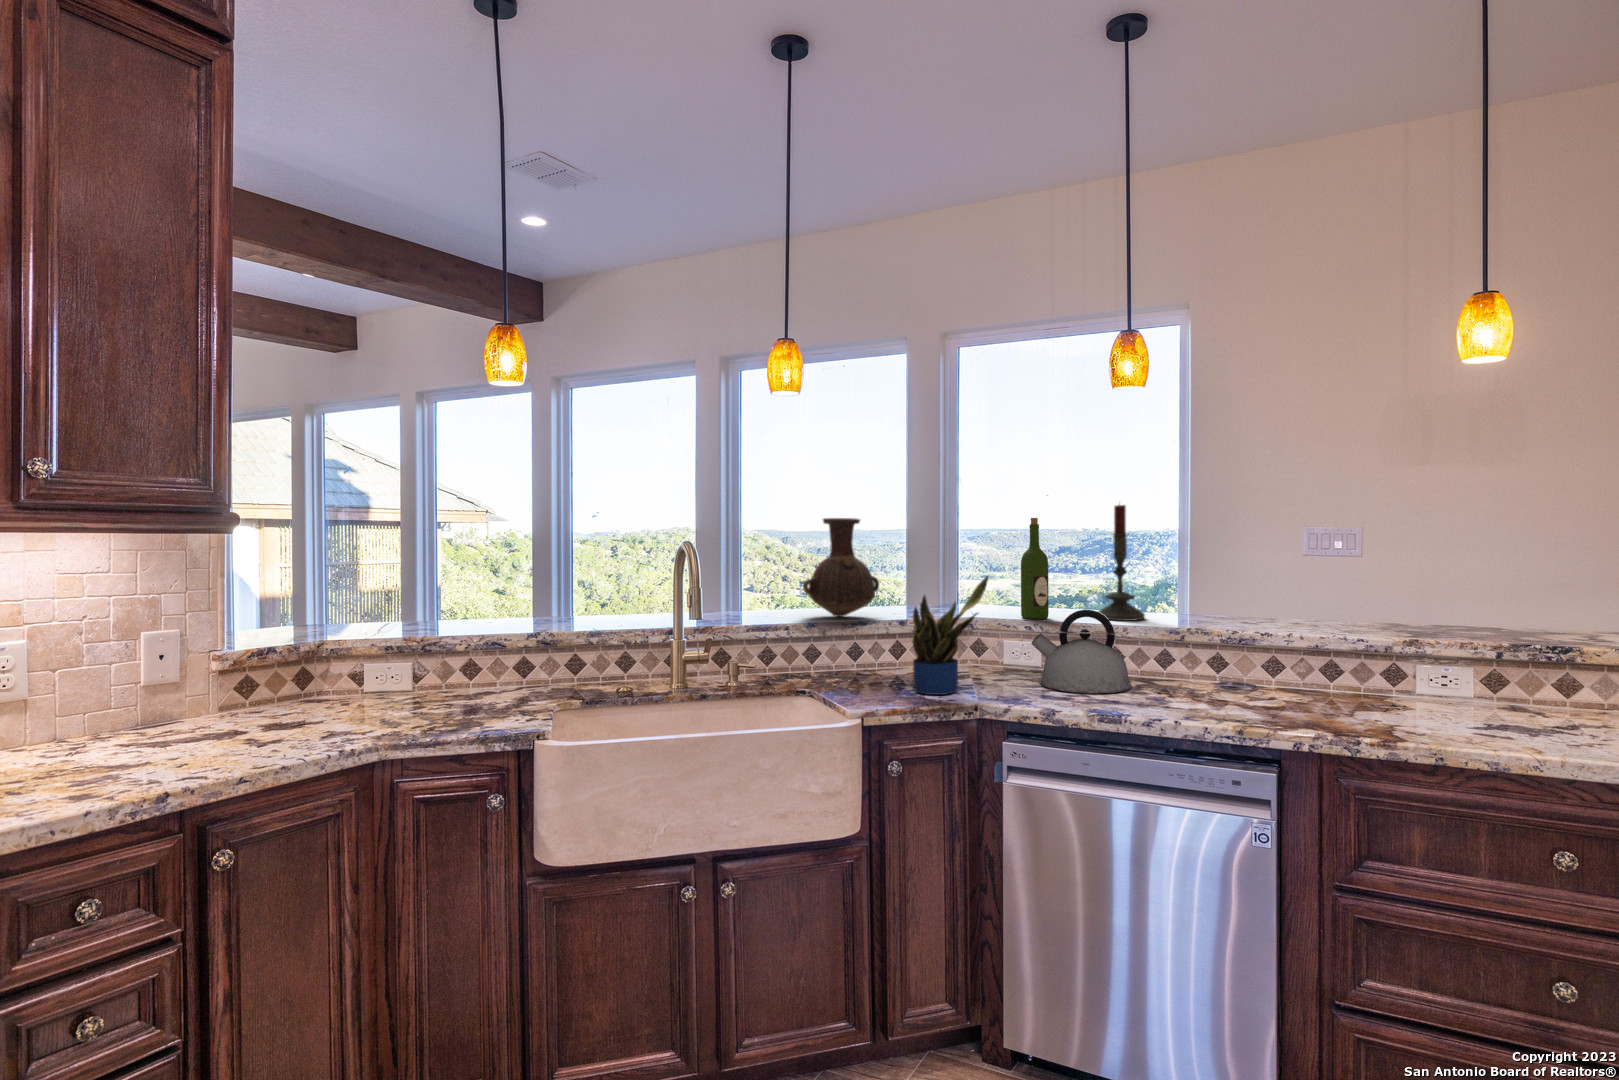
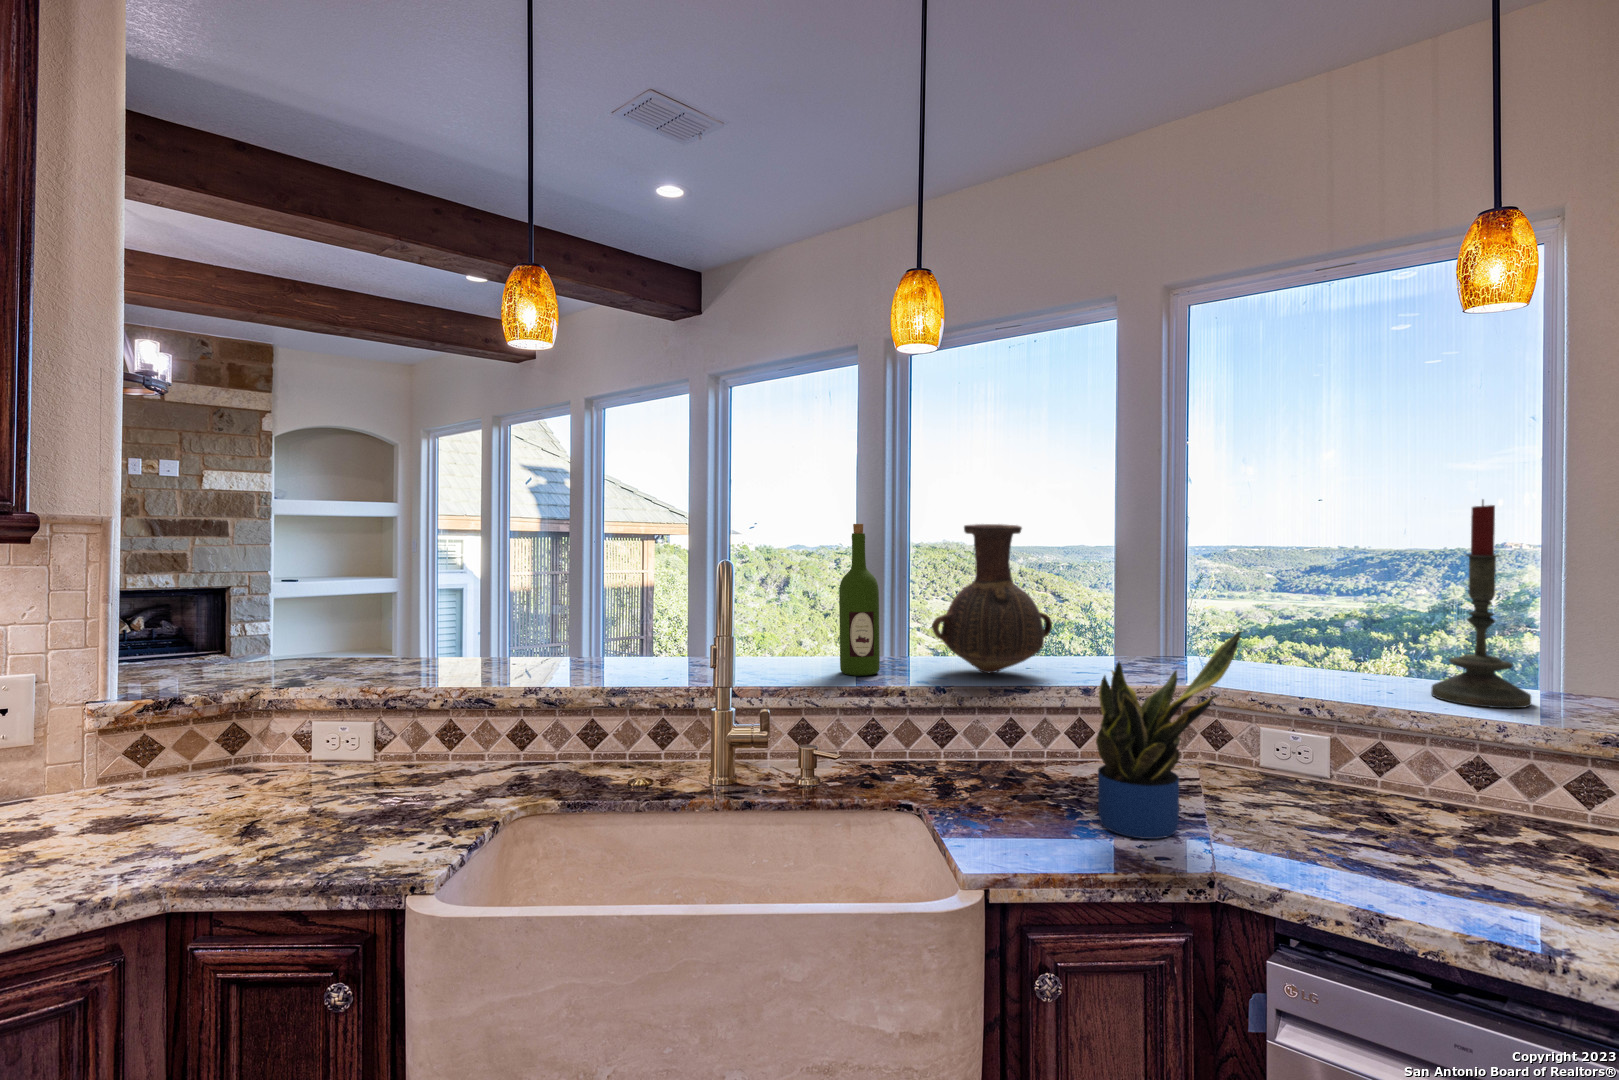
wine bottle: present [1021,518,1049,619] -> present [839,524,880,676]
kettle: present [1031,610,1131,693] -> none [1319,699,1533,867]

